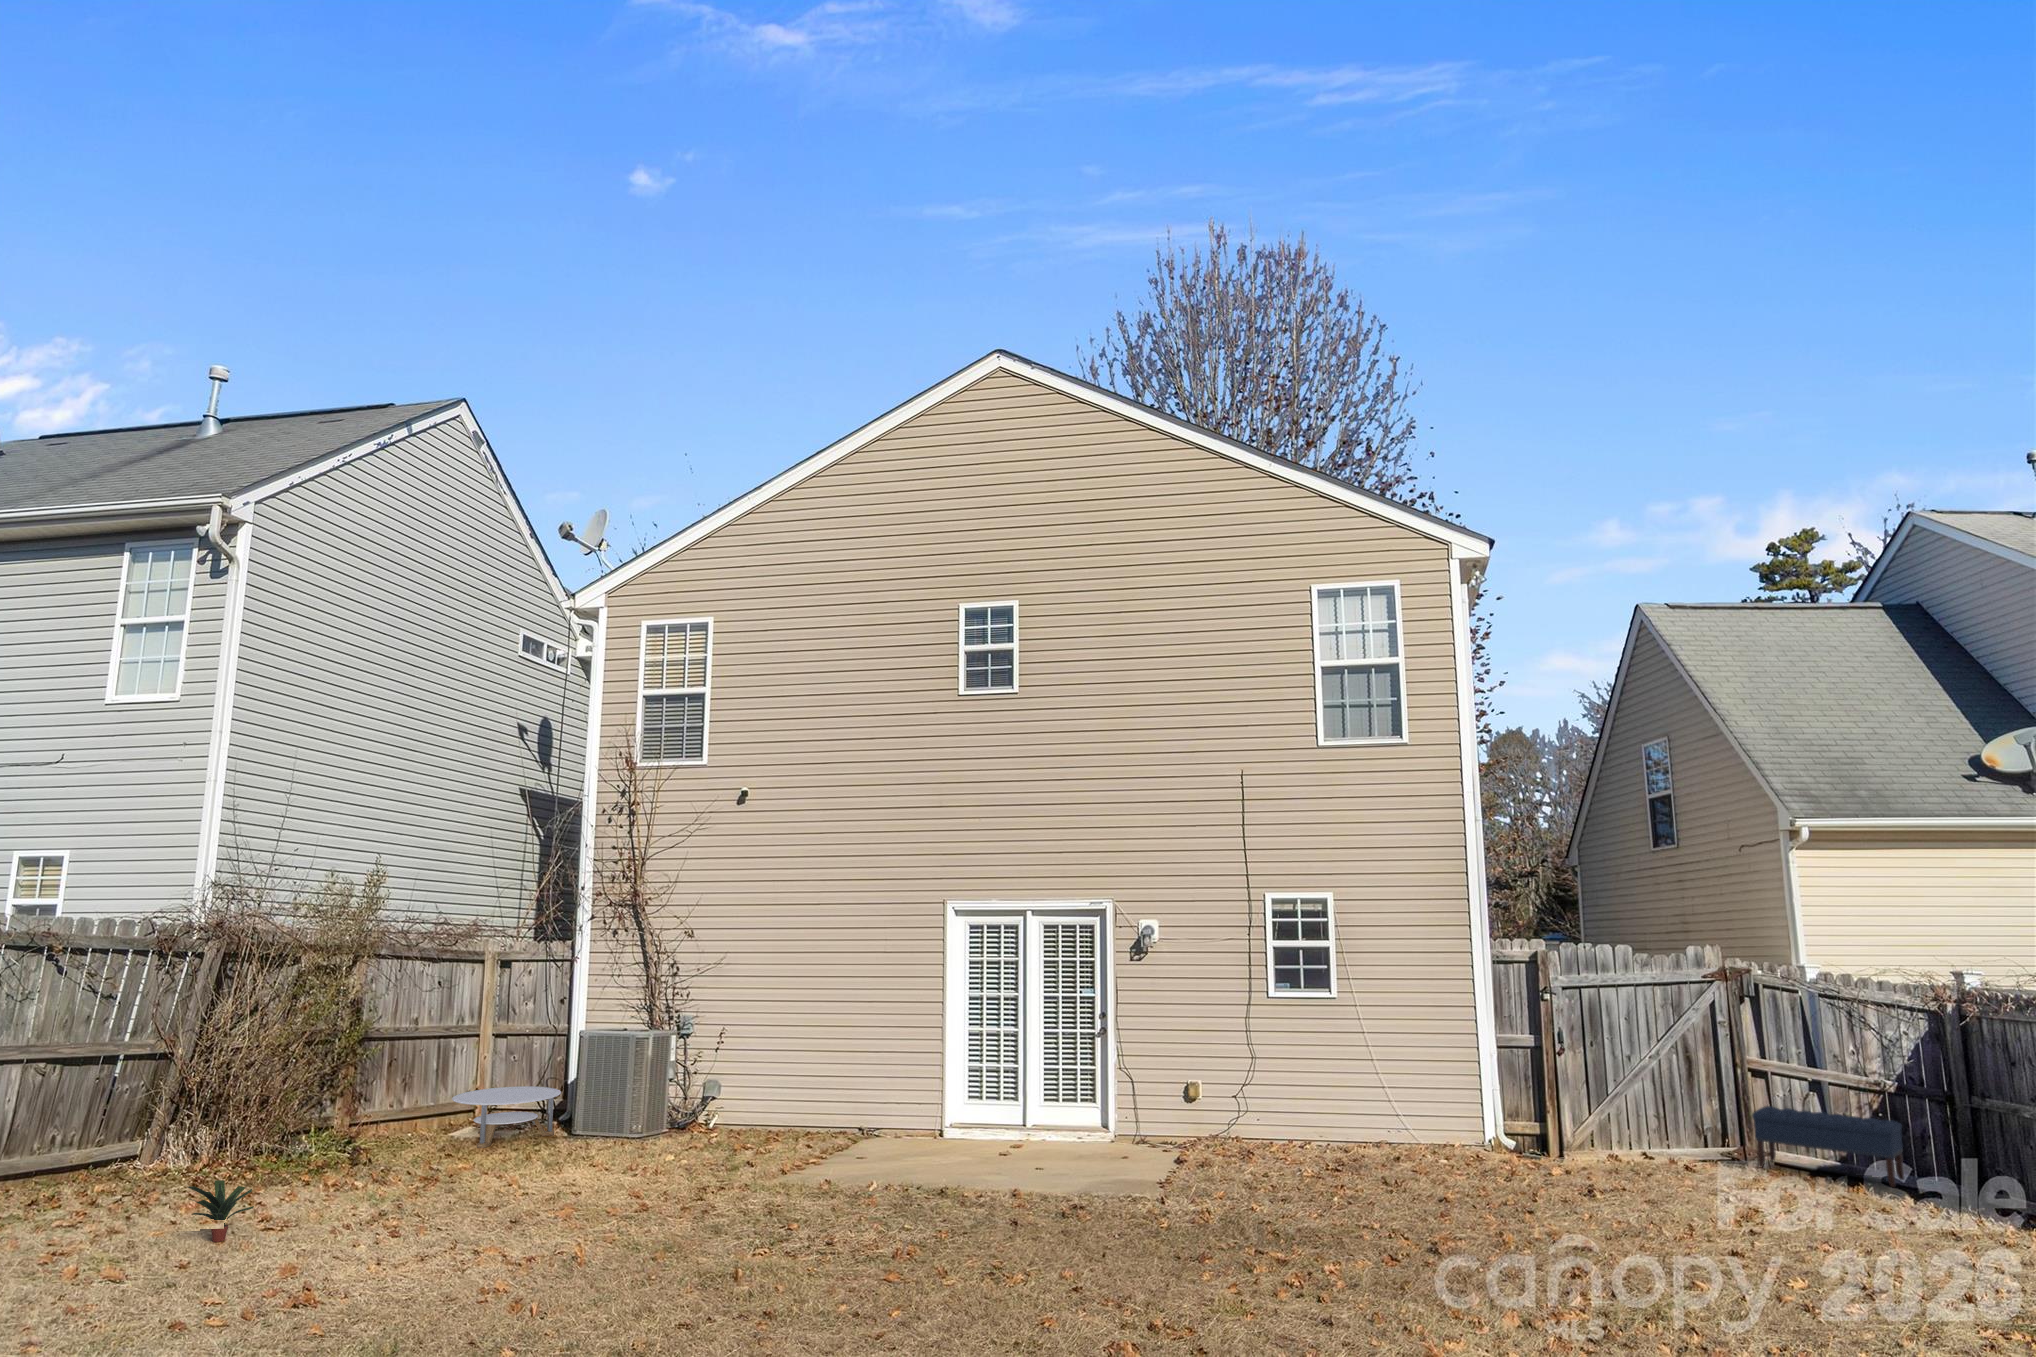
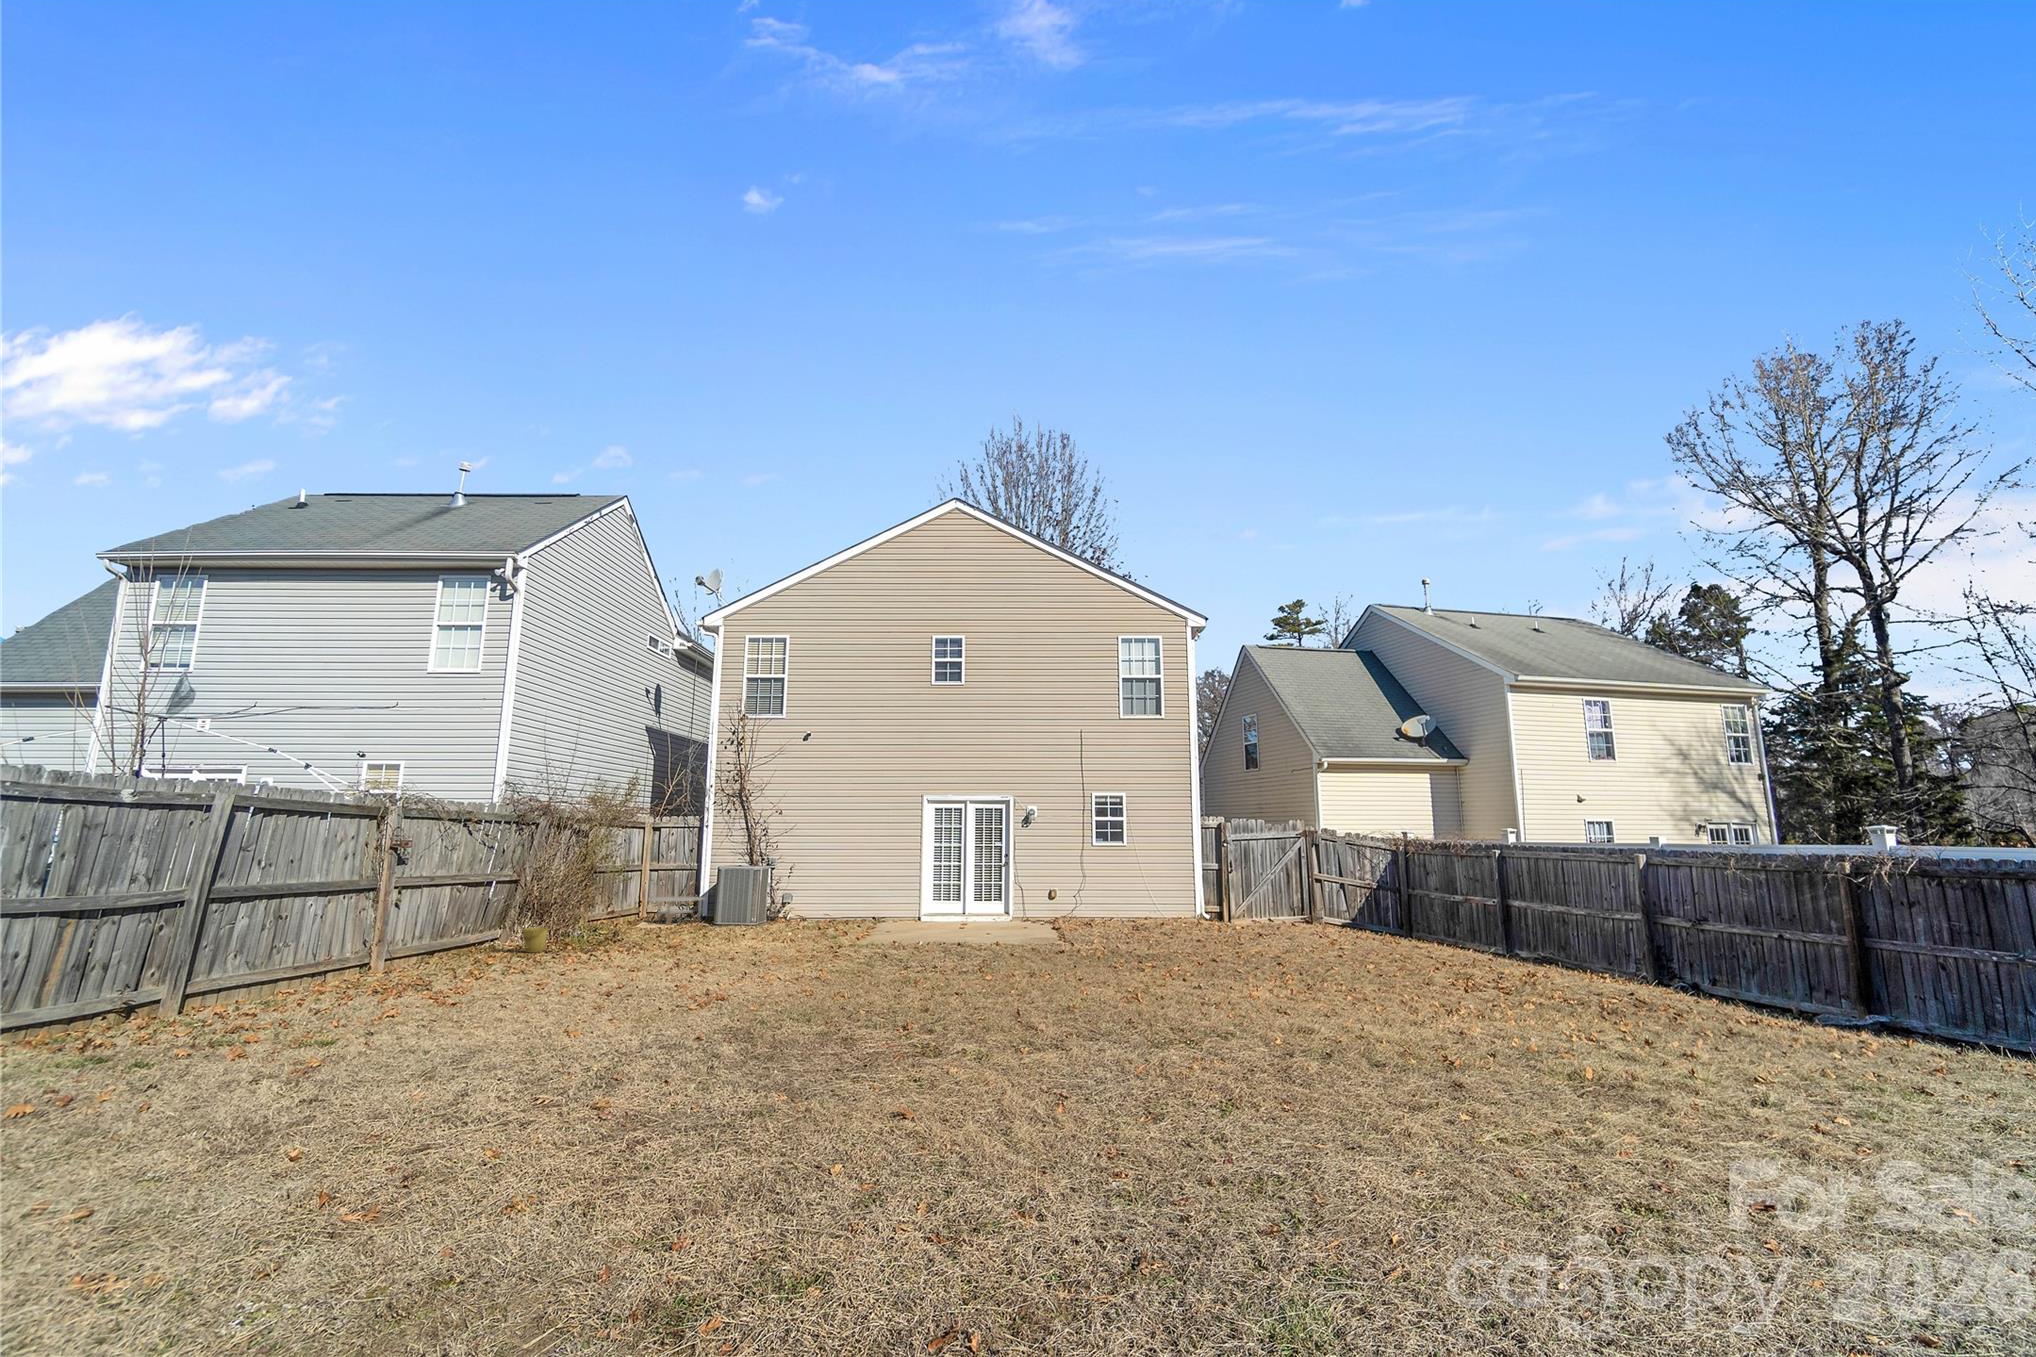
bench: present [1752,1106,1904,1187] -> none [1315,897,1379,928]
potted plant: present [188,1180,254,1242] -> none [570,917,603,947]
bucket: none [67,1208,130,1265] -> present [521,927,549,953]

